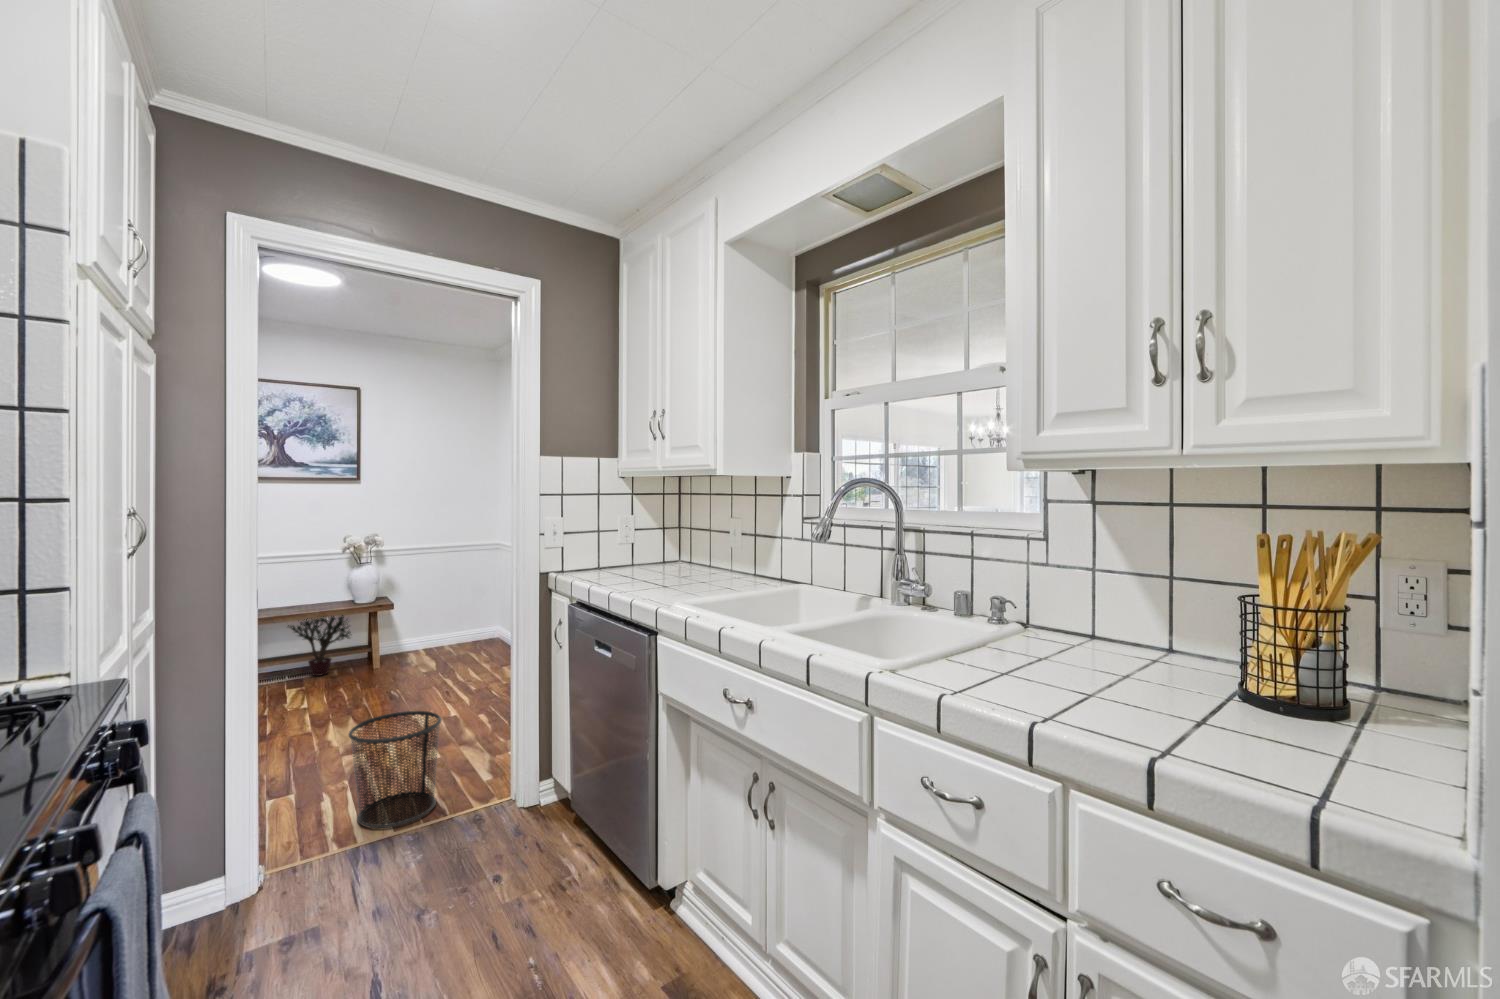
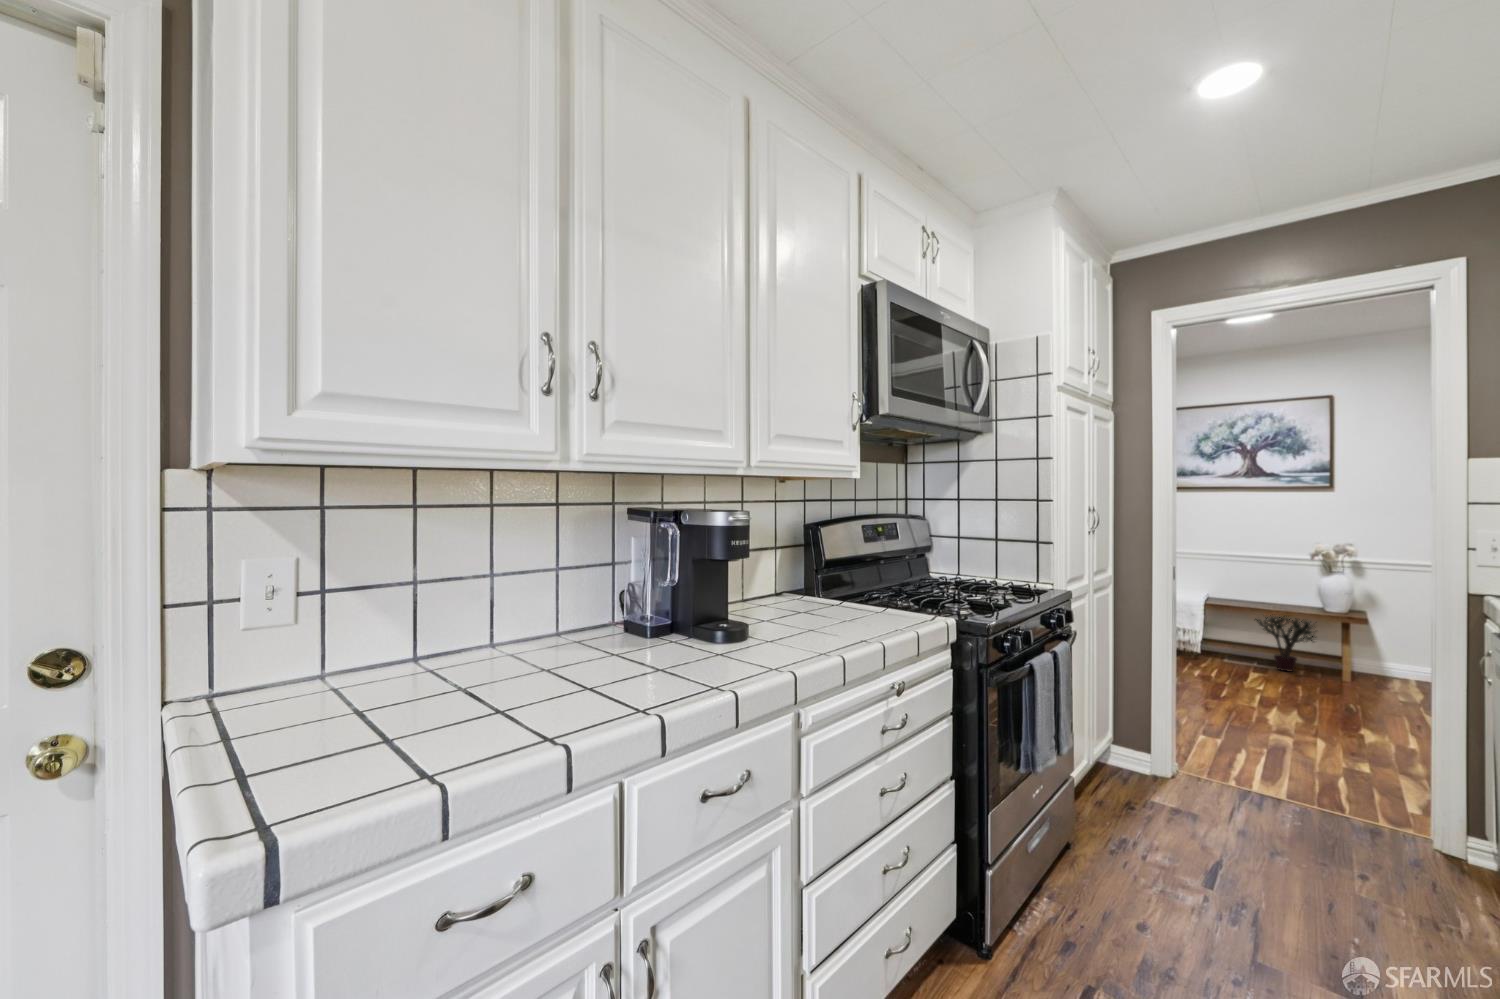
waste bin: present [348,711,442,828] -> none [1252,698,1348,800]

